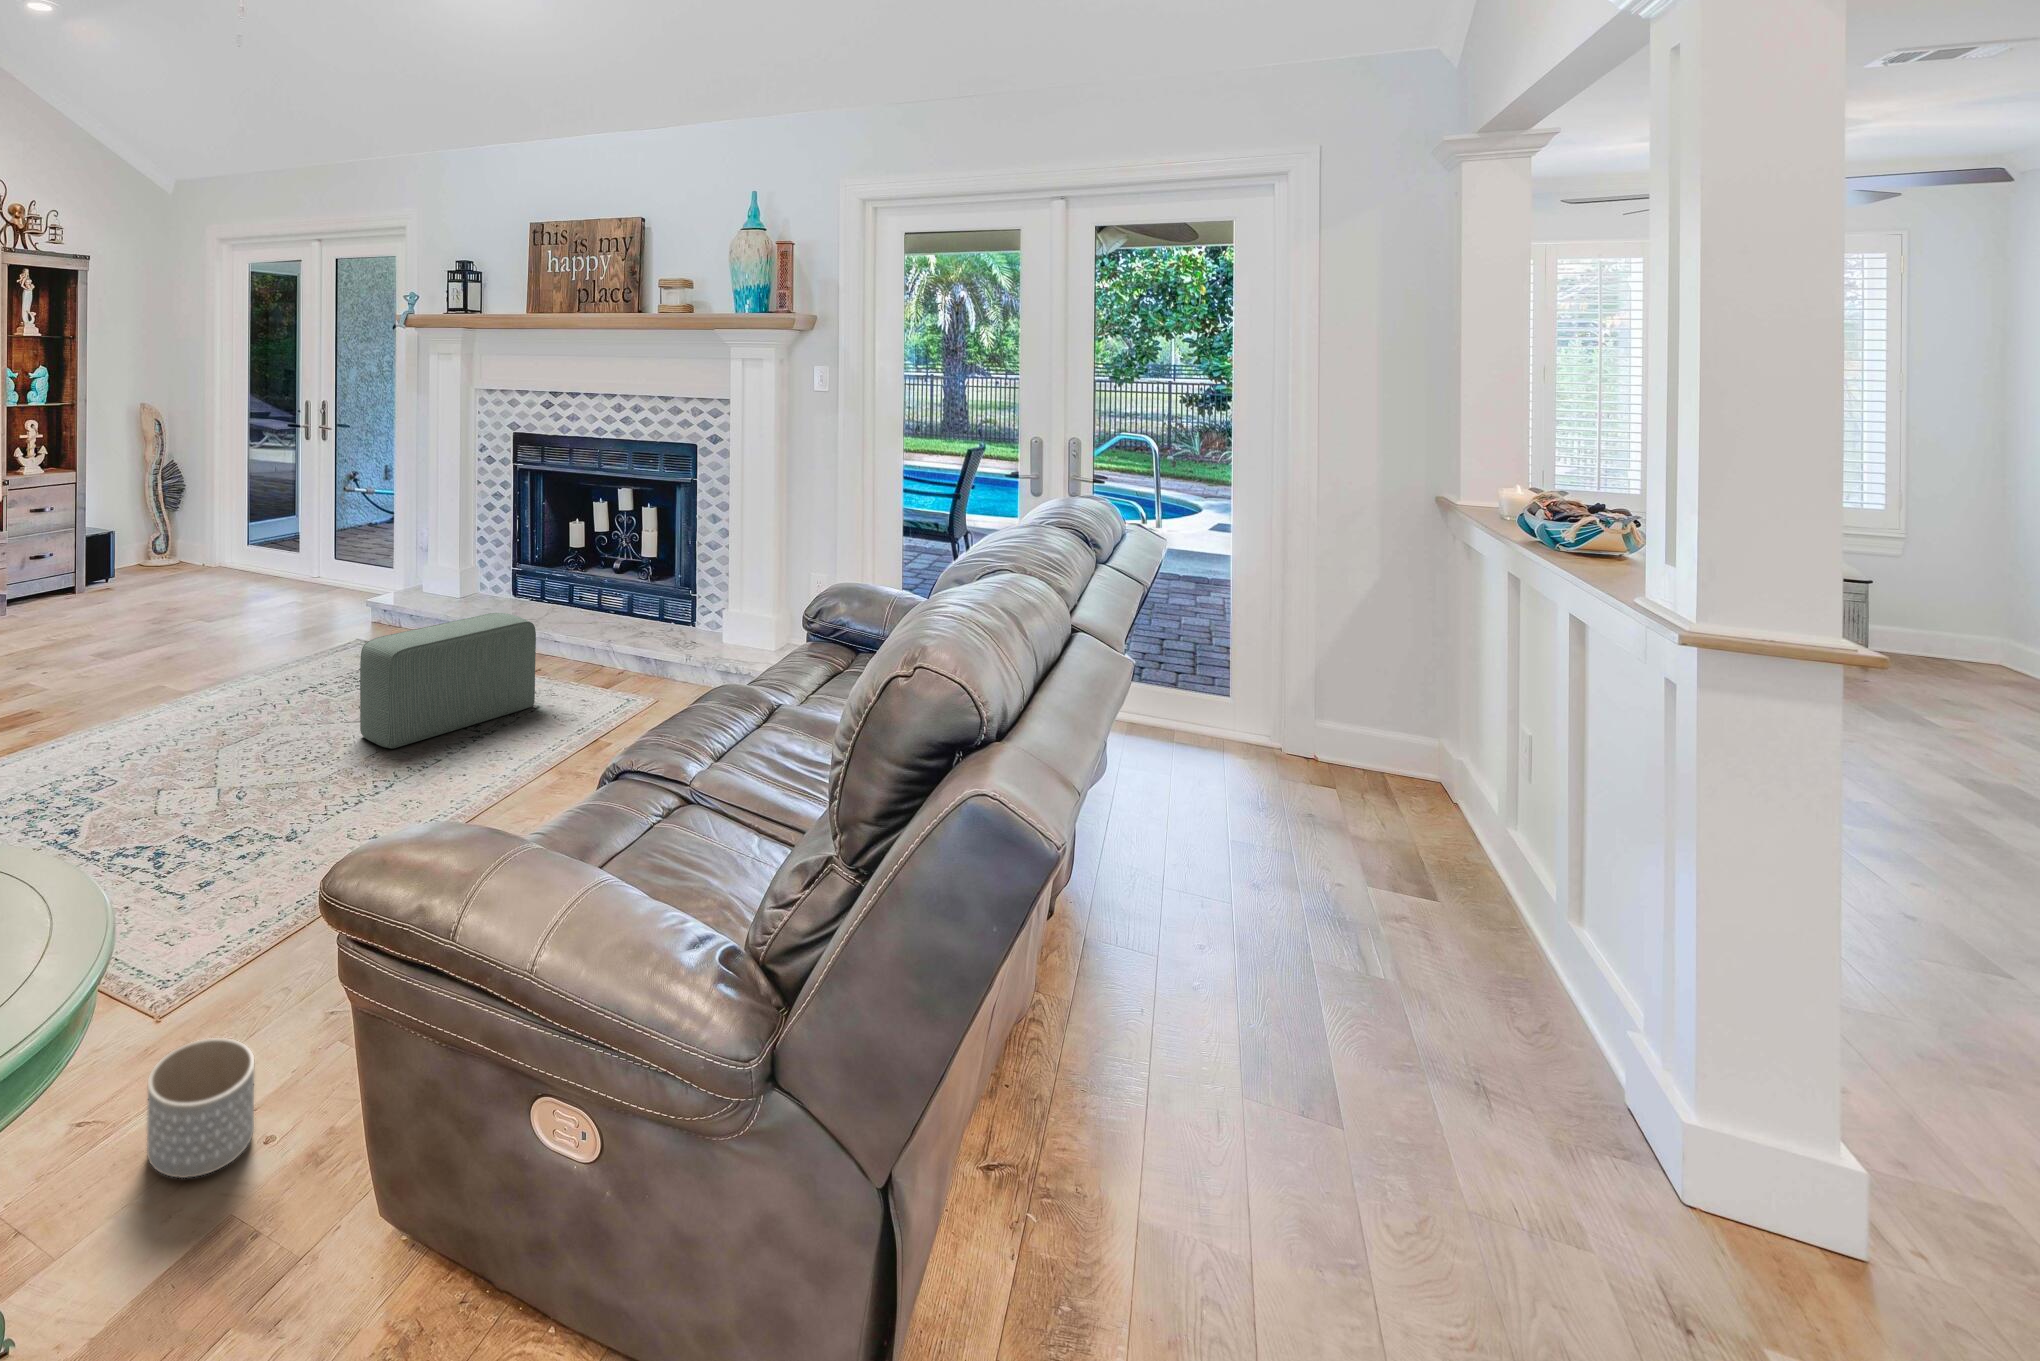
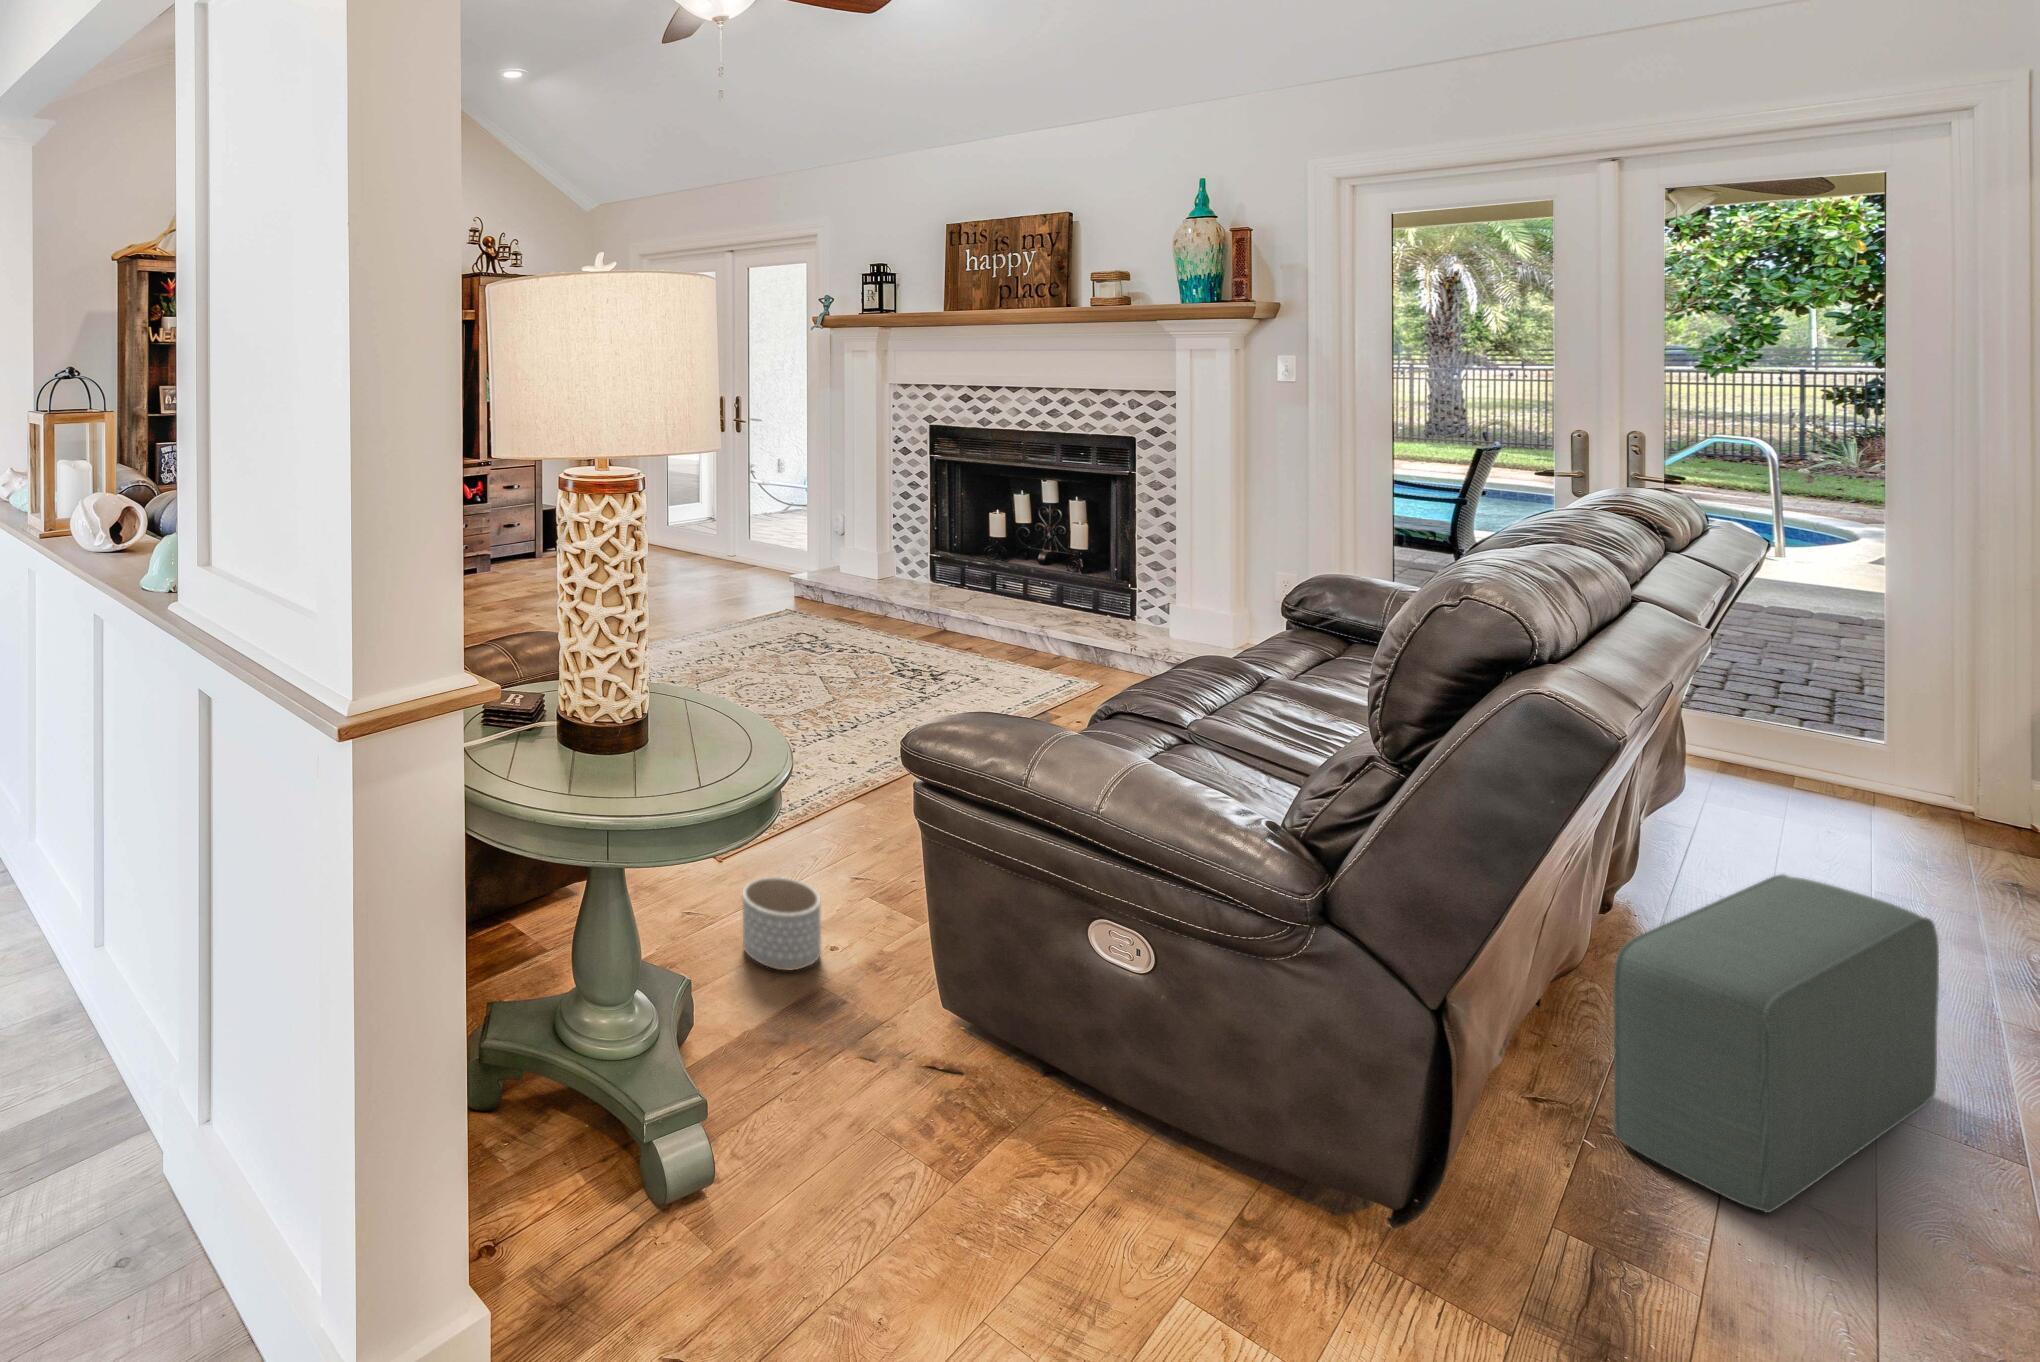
pouf: present [360,613,536,748] -> present [1613,875,1939,1213]

